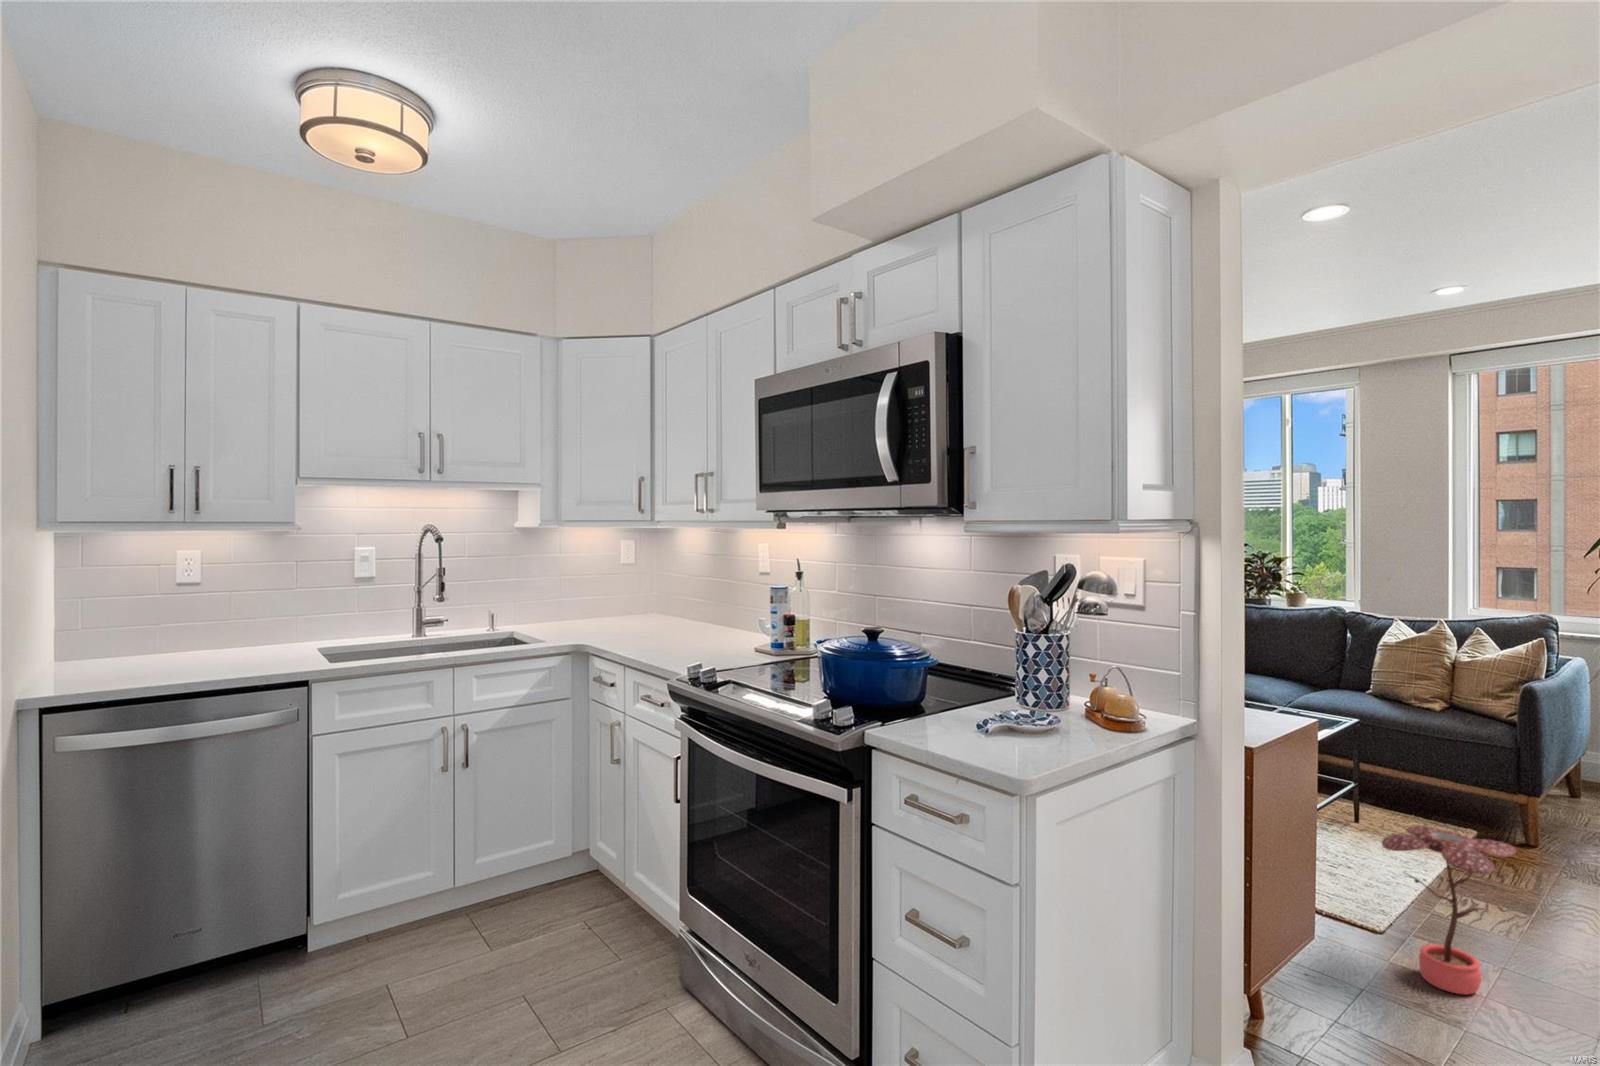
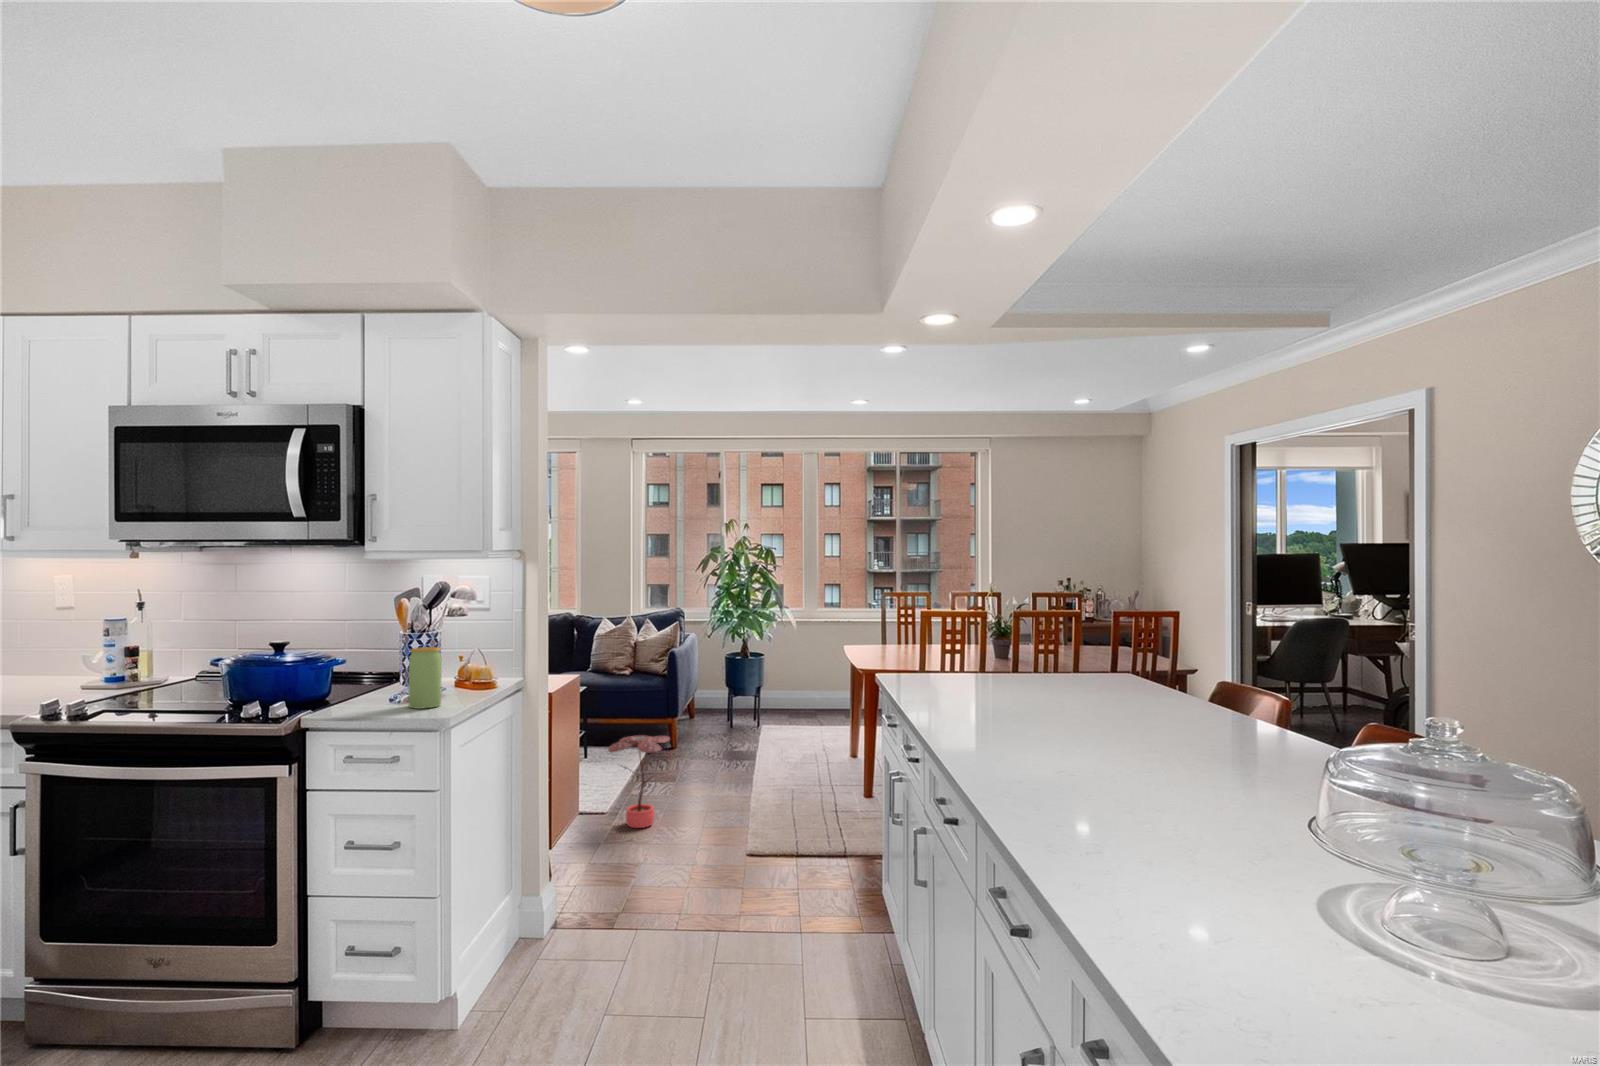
jar: none [990,659,1036,754] -> present [409,647,442,709]

